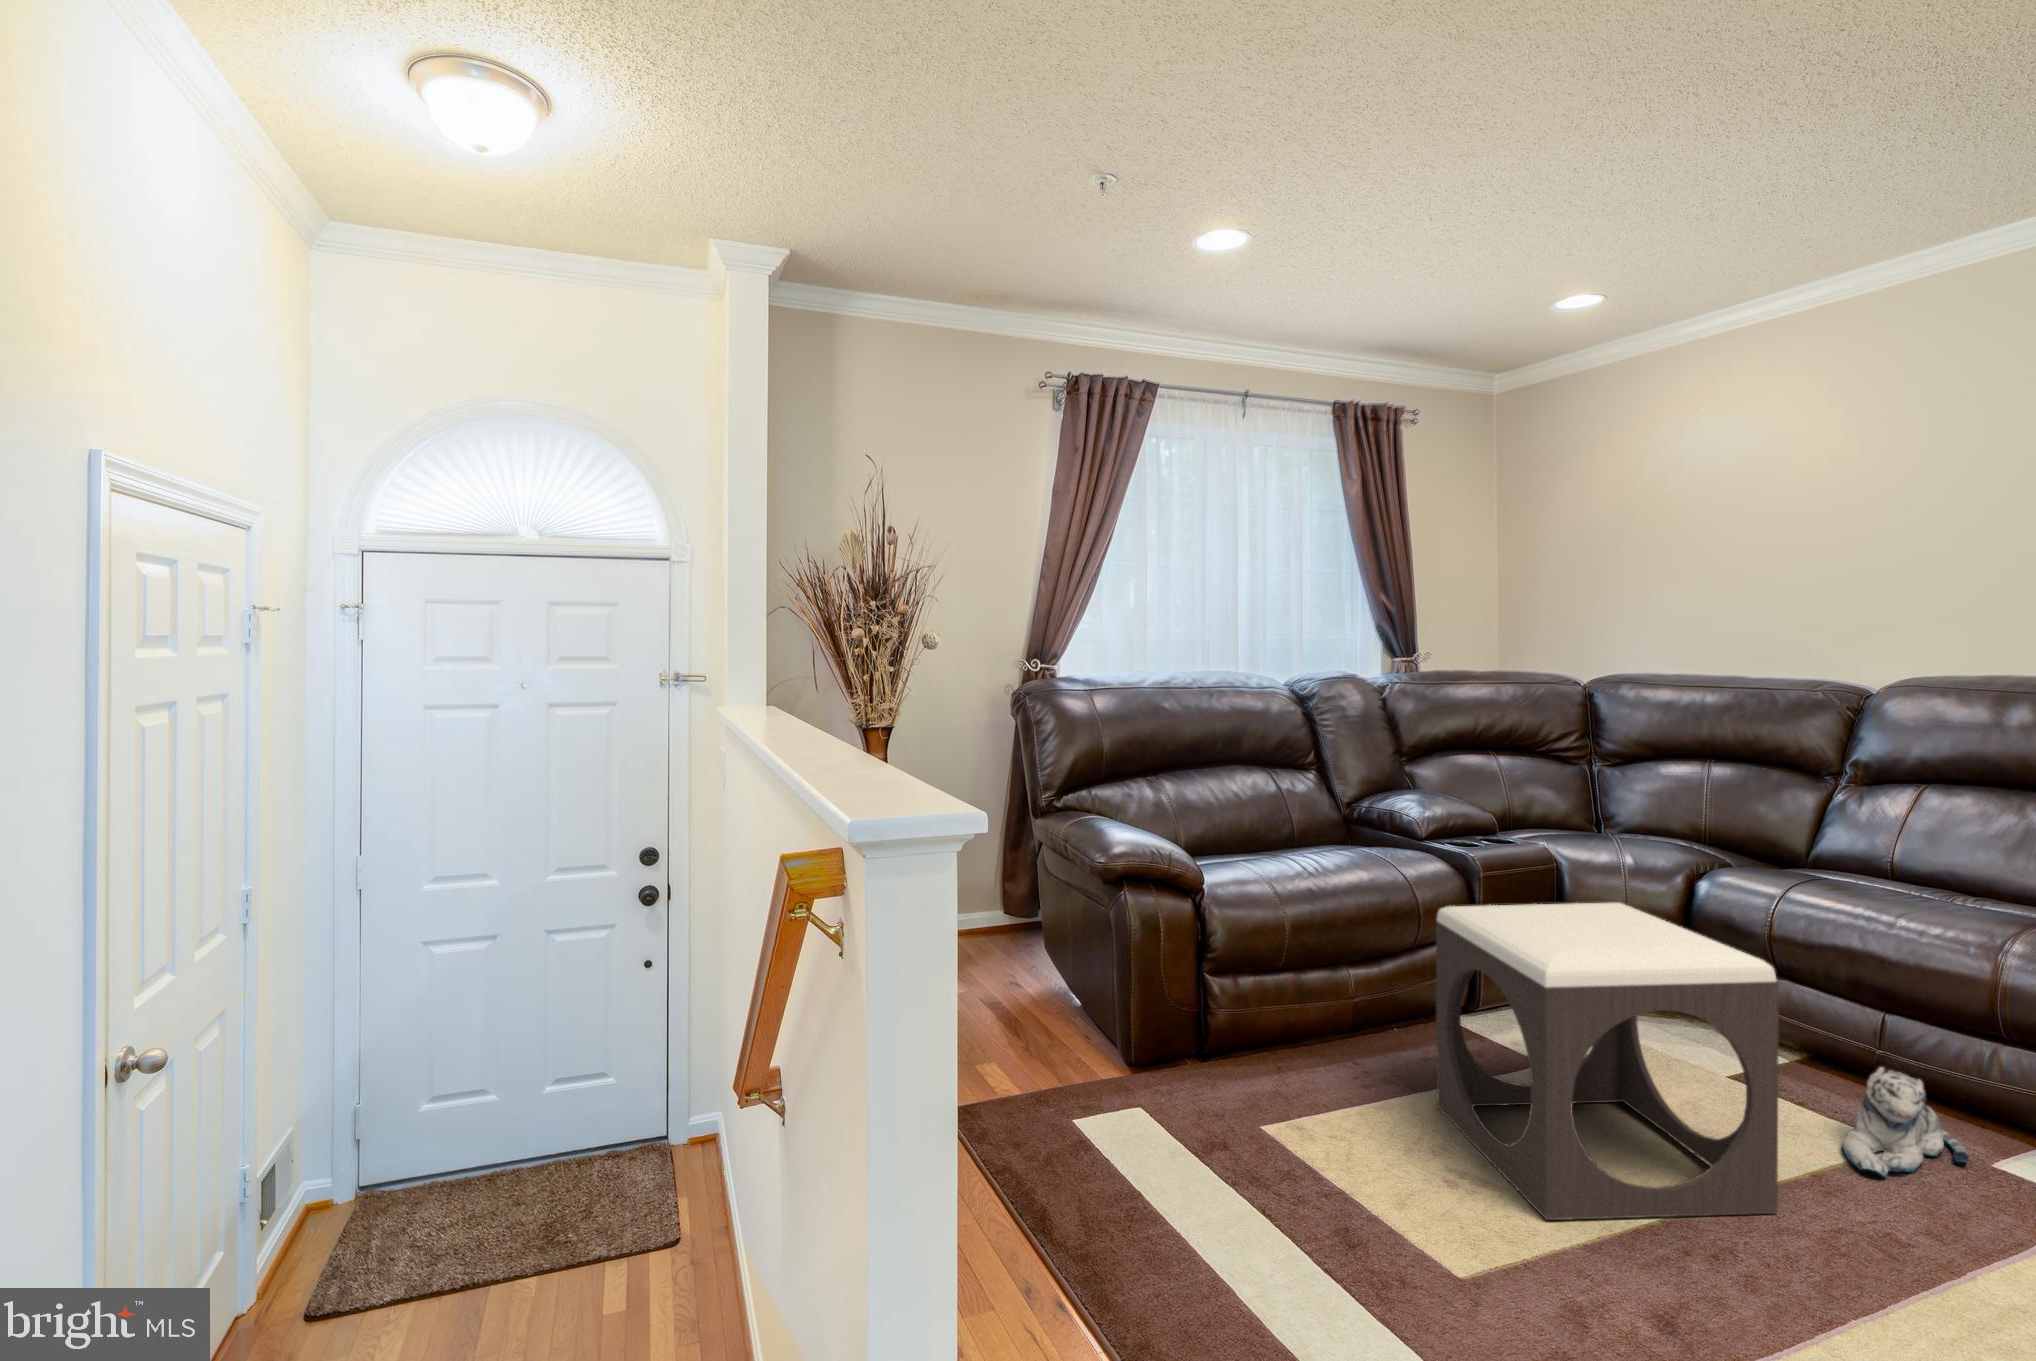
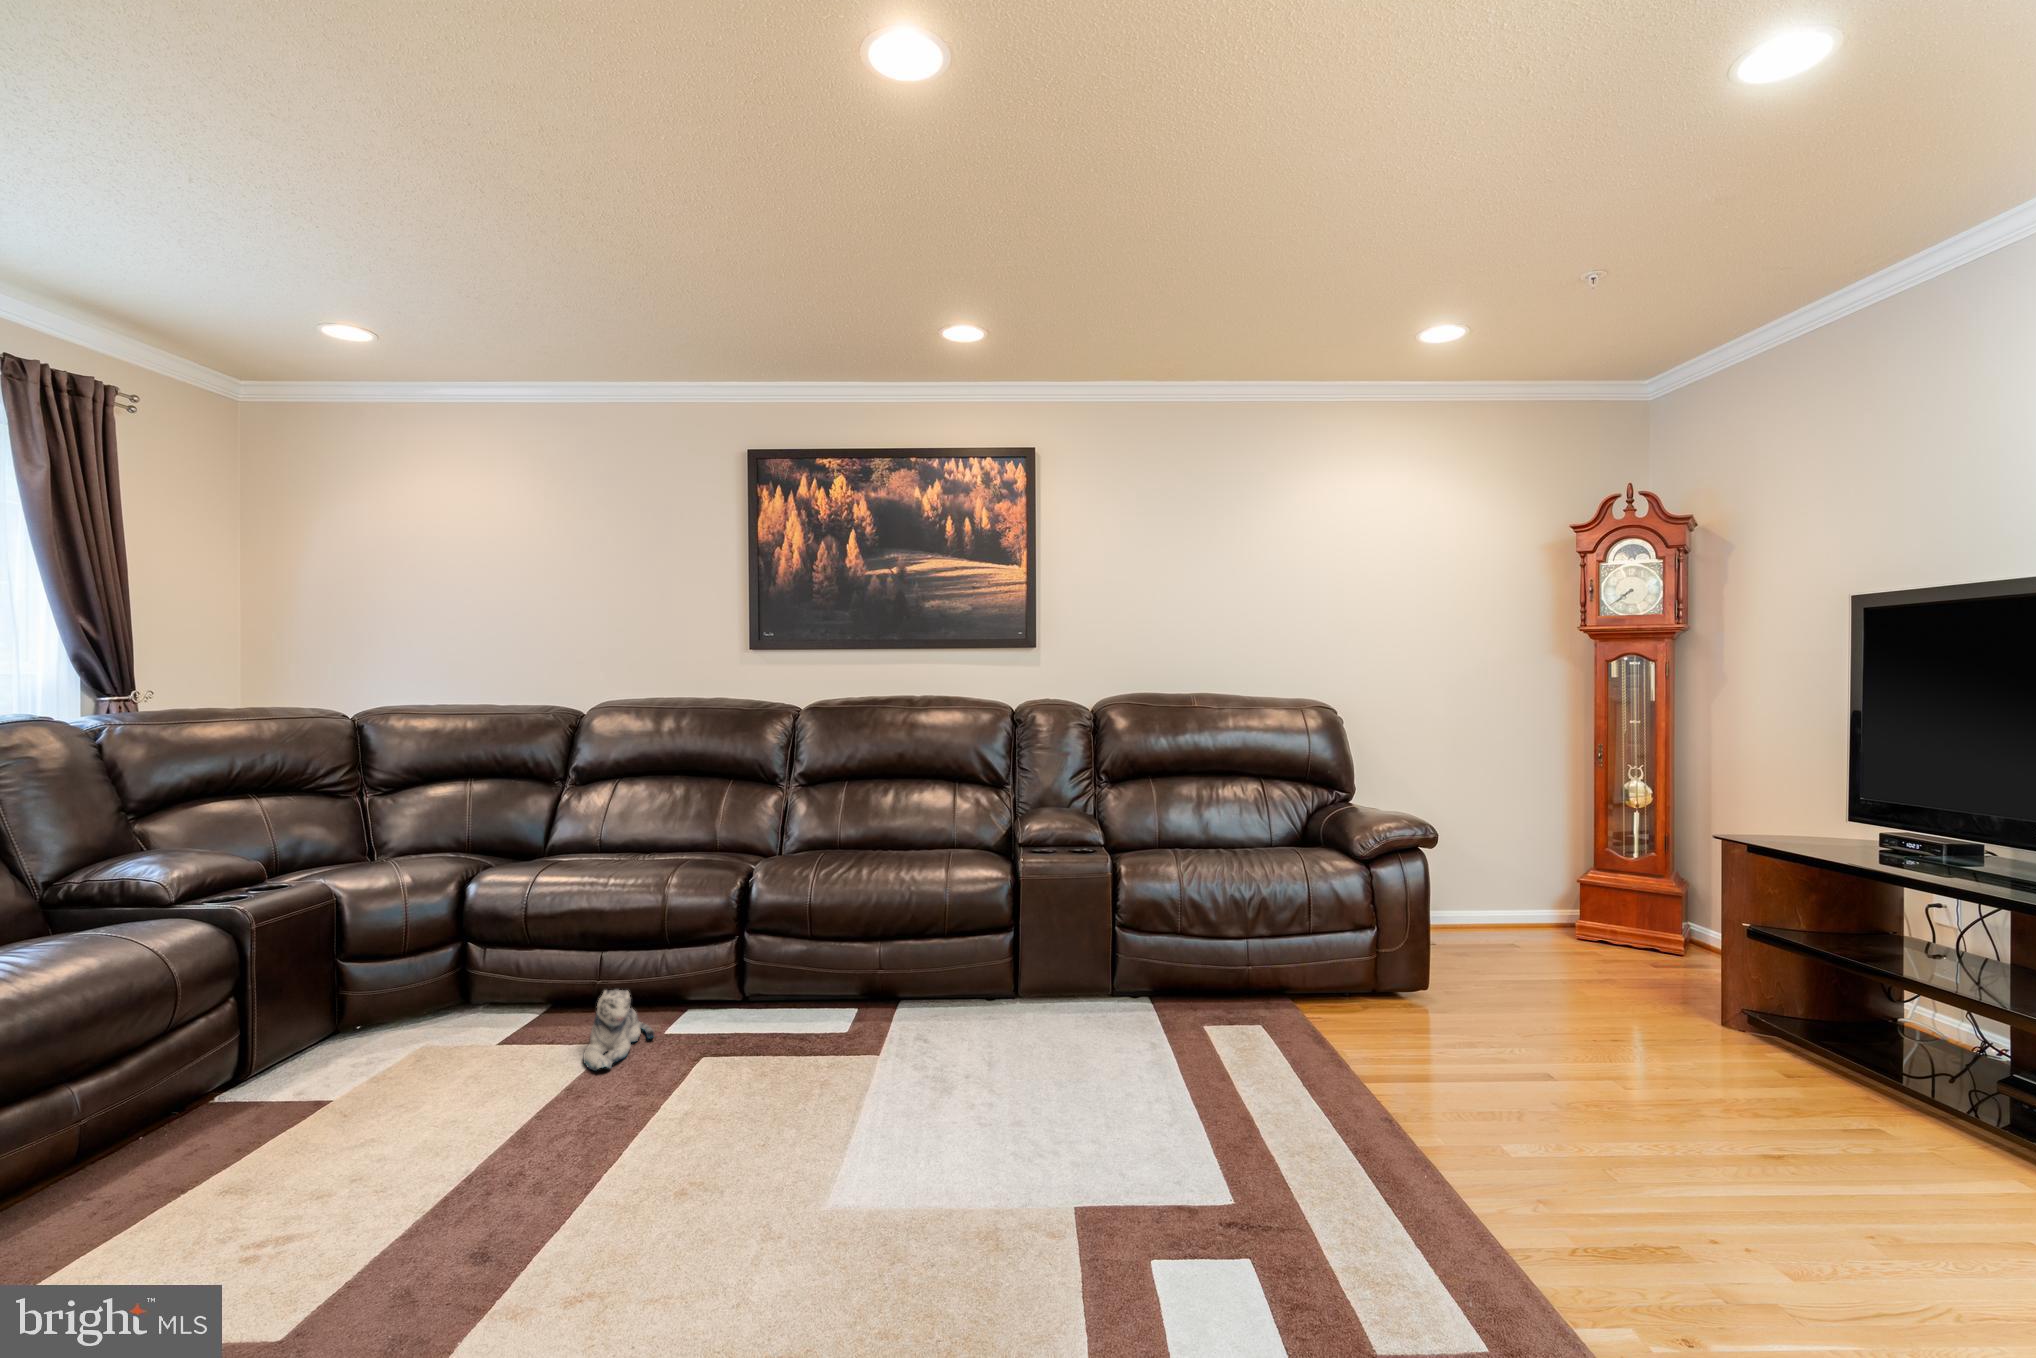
footstool: present [1436,903,1779,1220] -> none [213,917,547,1236]

